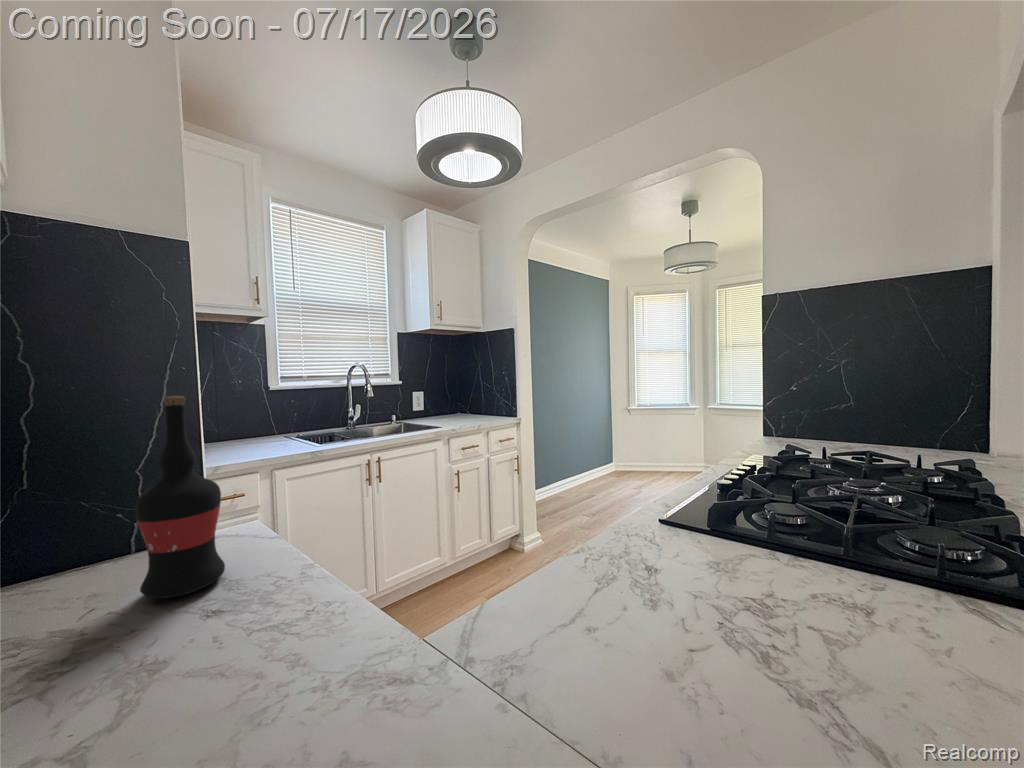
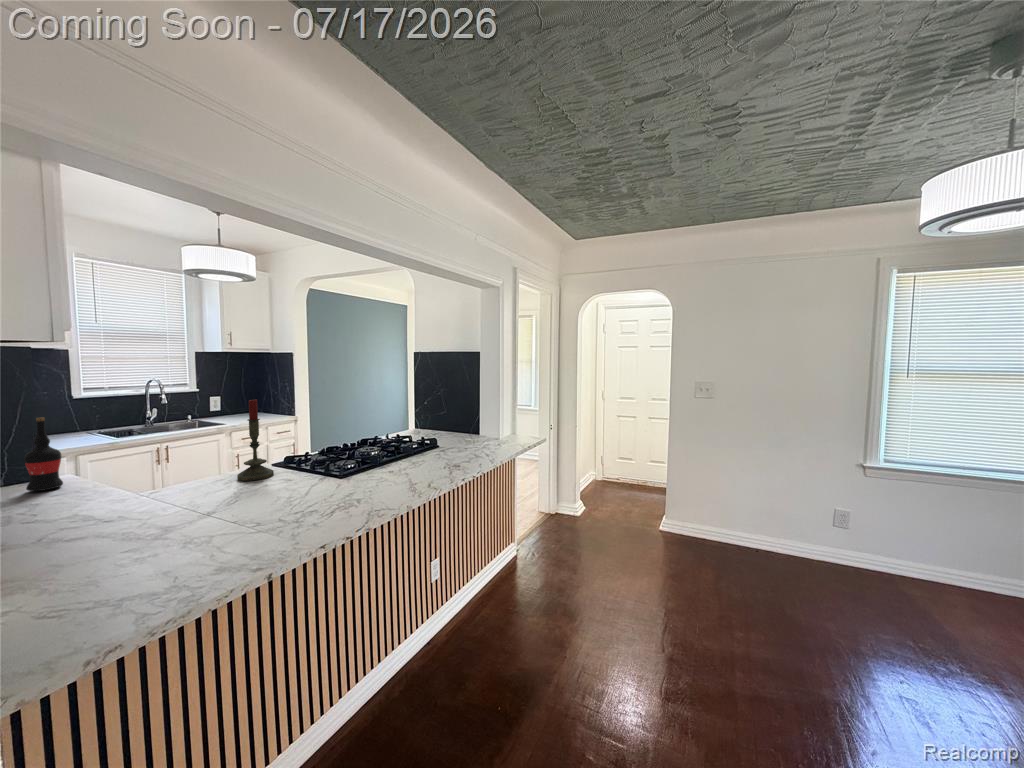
candle: none [687,323,816,641] -> present [237,398,274,481]

